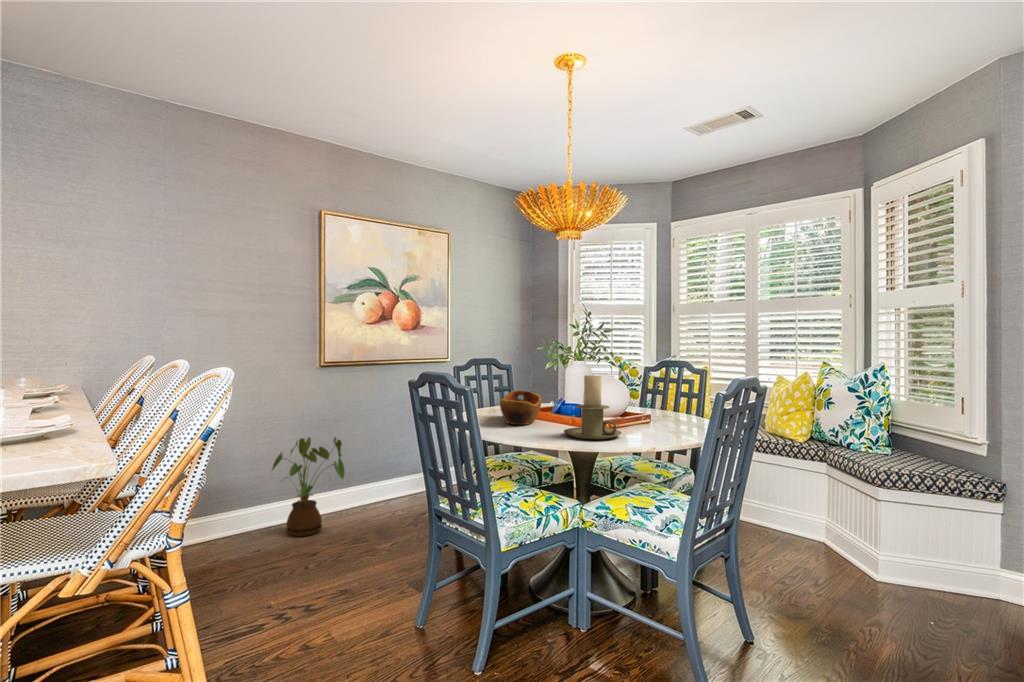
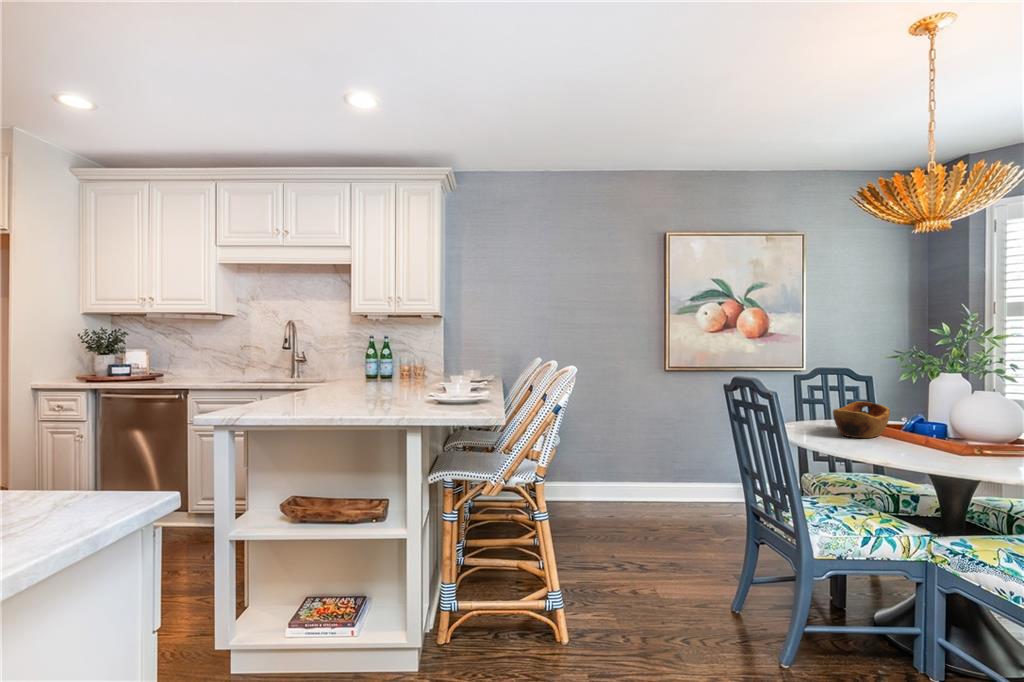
candle holder: present [564,375,621,440] -> none [906,387,995,464]
house plant: present [272,437,345,536] -> none [623,431,684,516]

